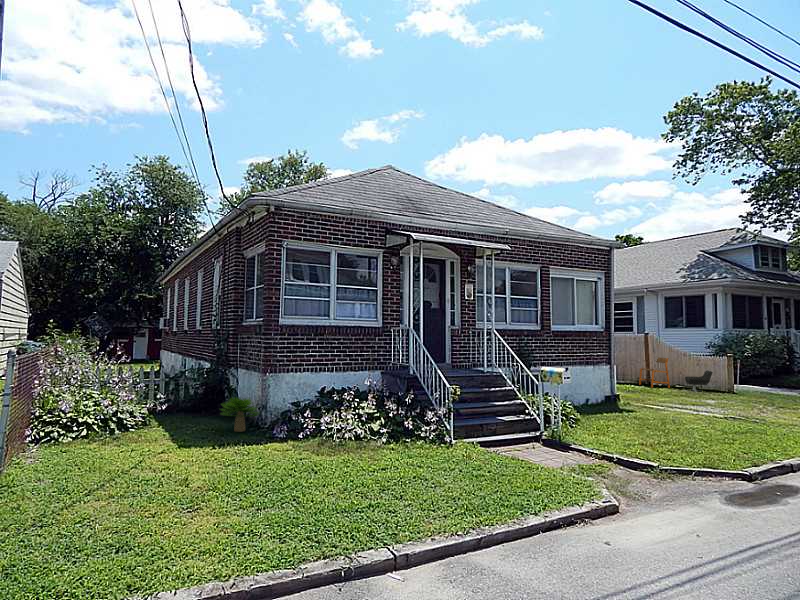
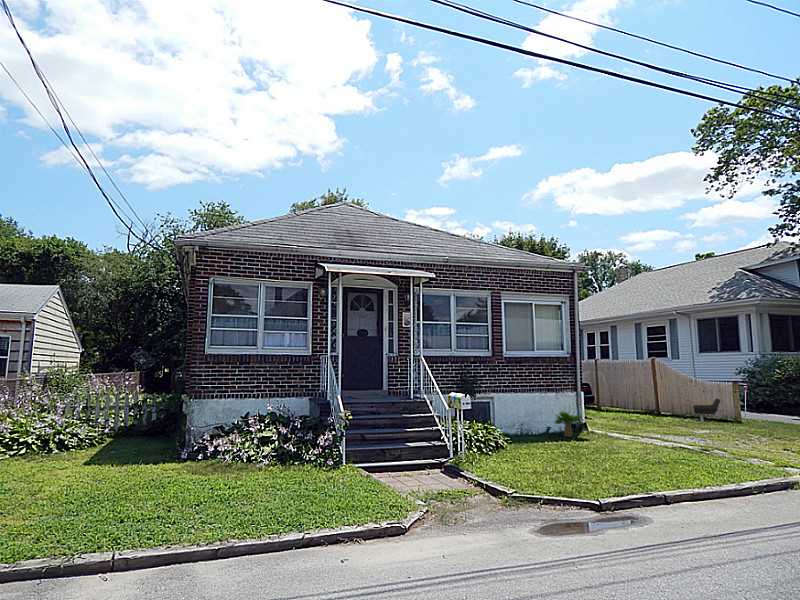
bench: present [639,357,670,388] -> none [650,384,679,417]
potted plant: present [221,398,259,432] -> present [555,411,581,437]

